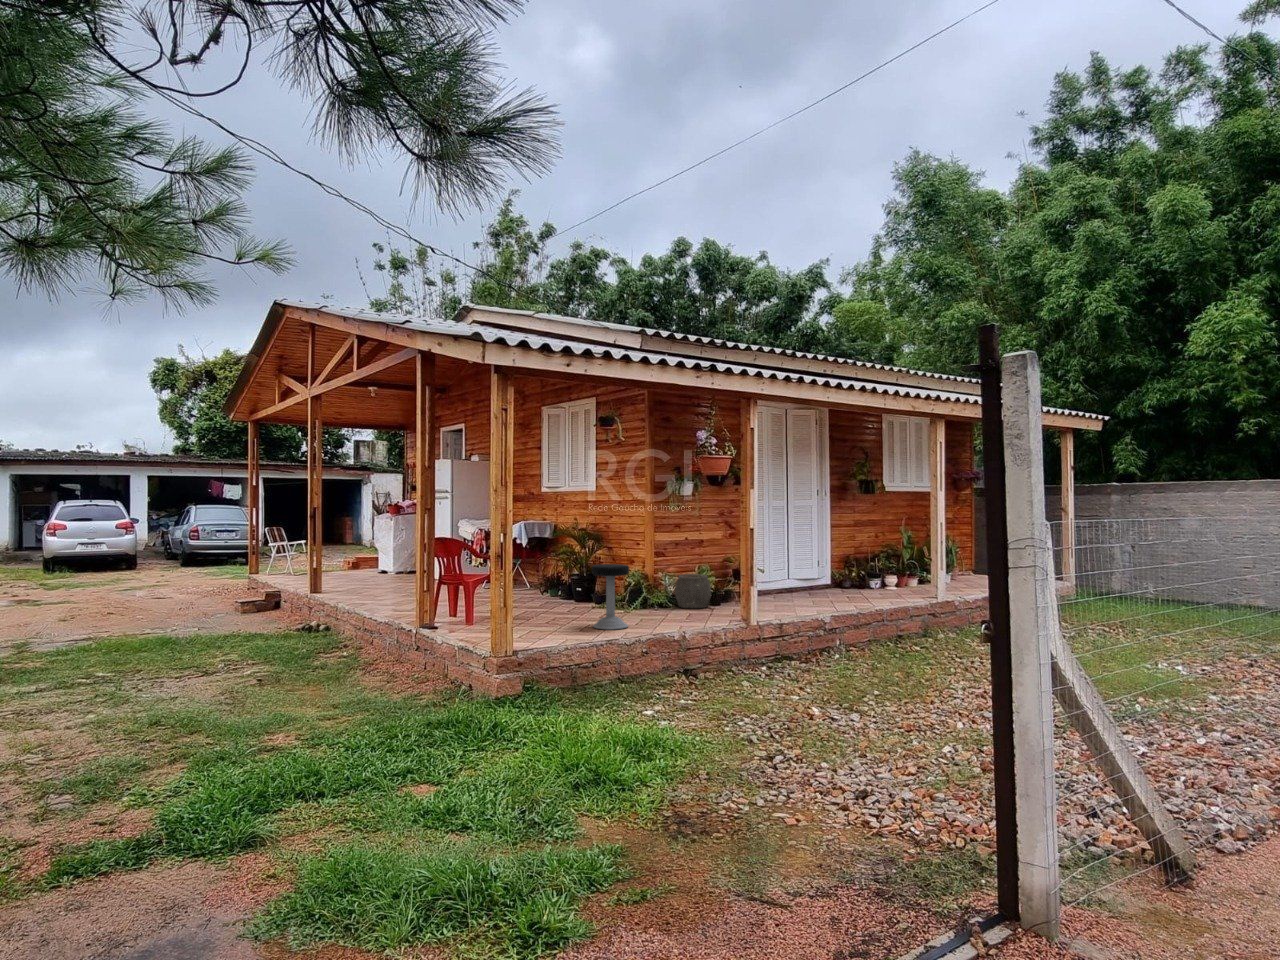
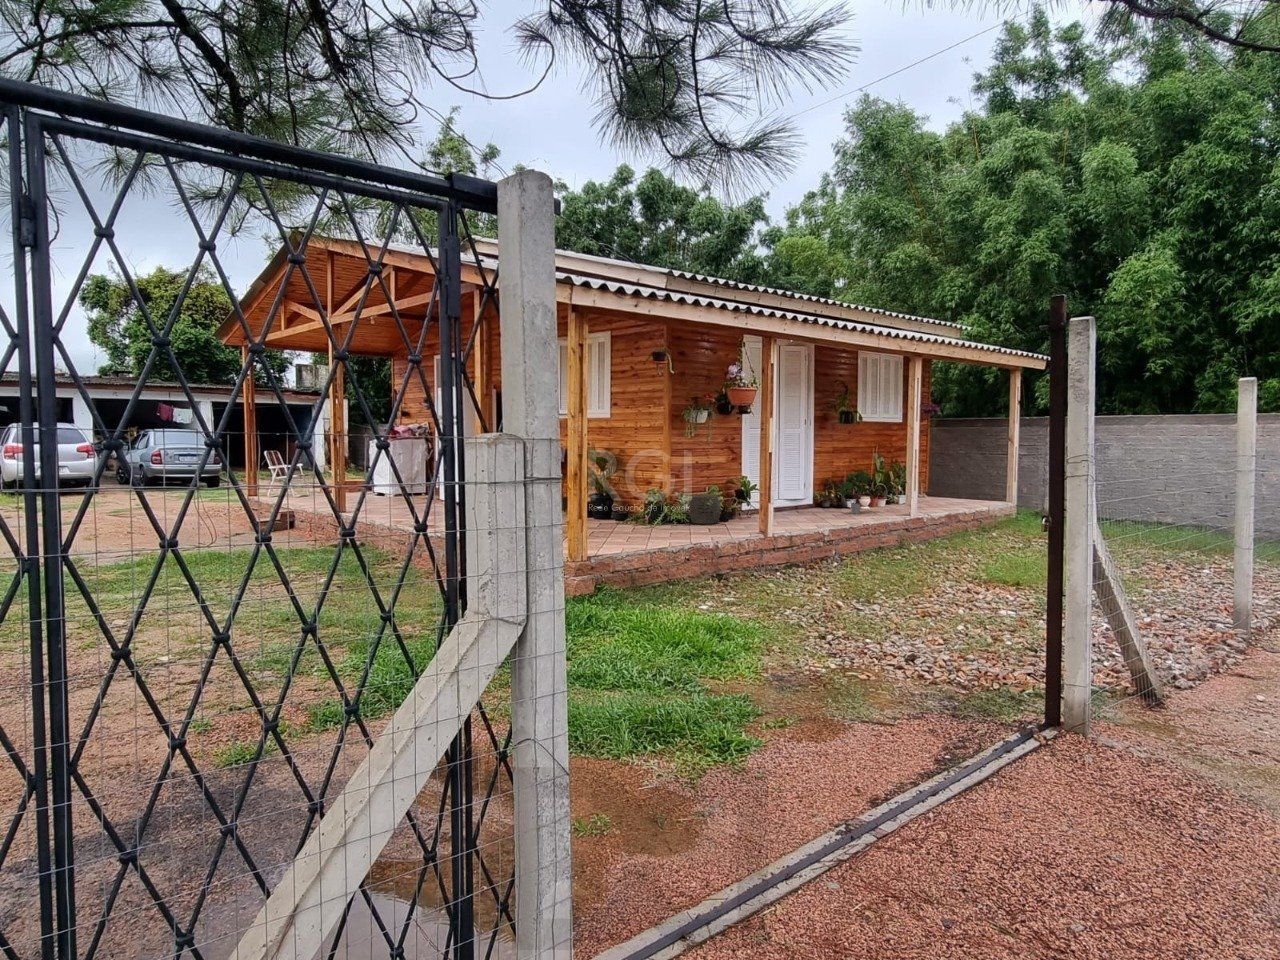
potted plant: none [856,552,895,601] -> present [840,472,871,514]
stool: present [592,564,629,630] -> none [633,487,667,545]

